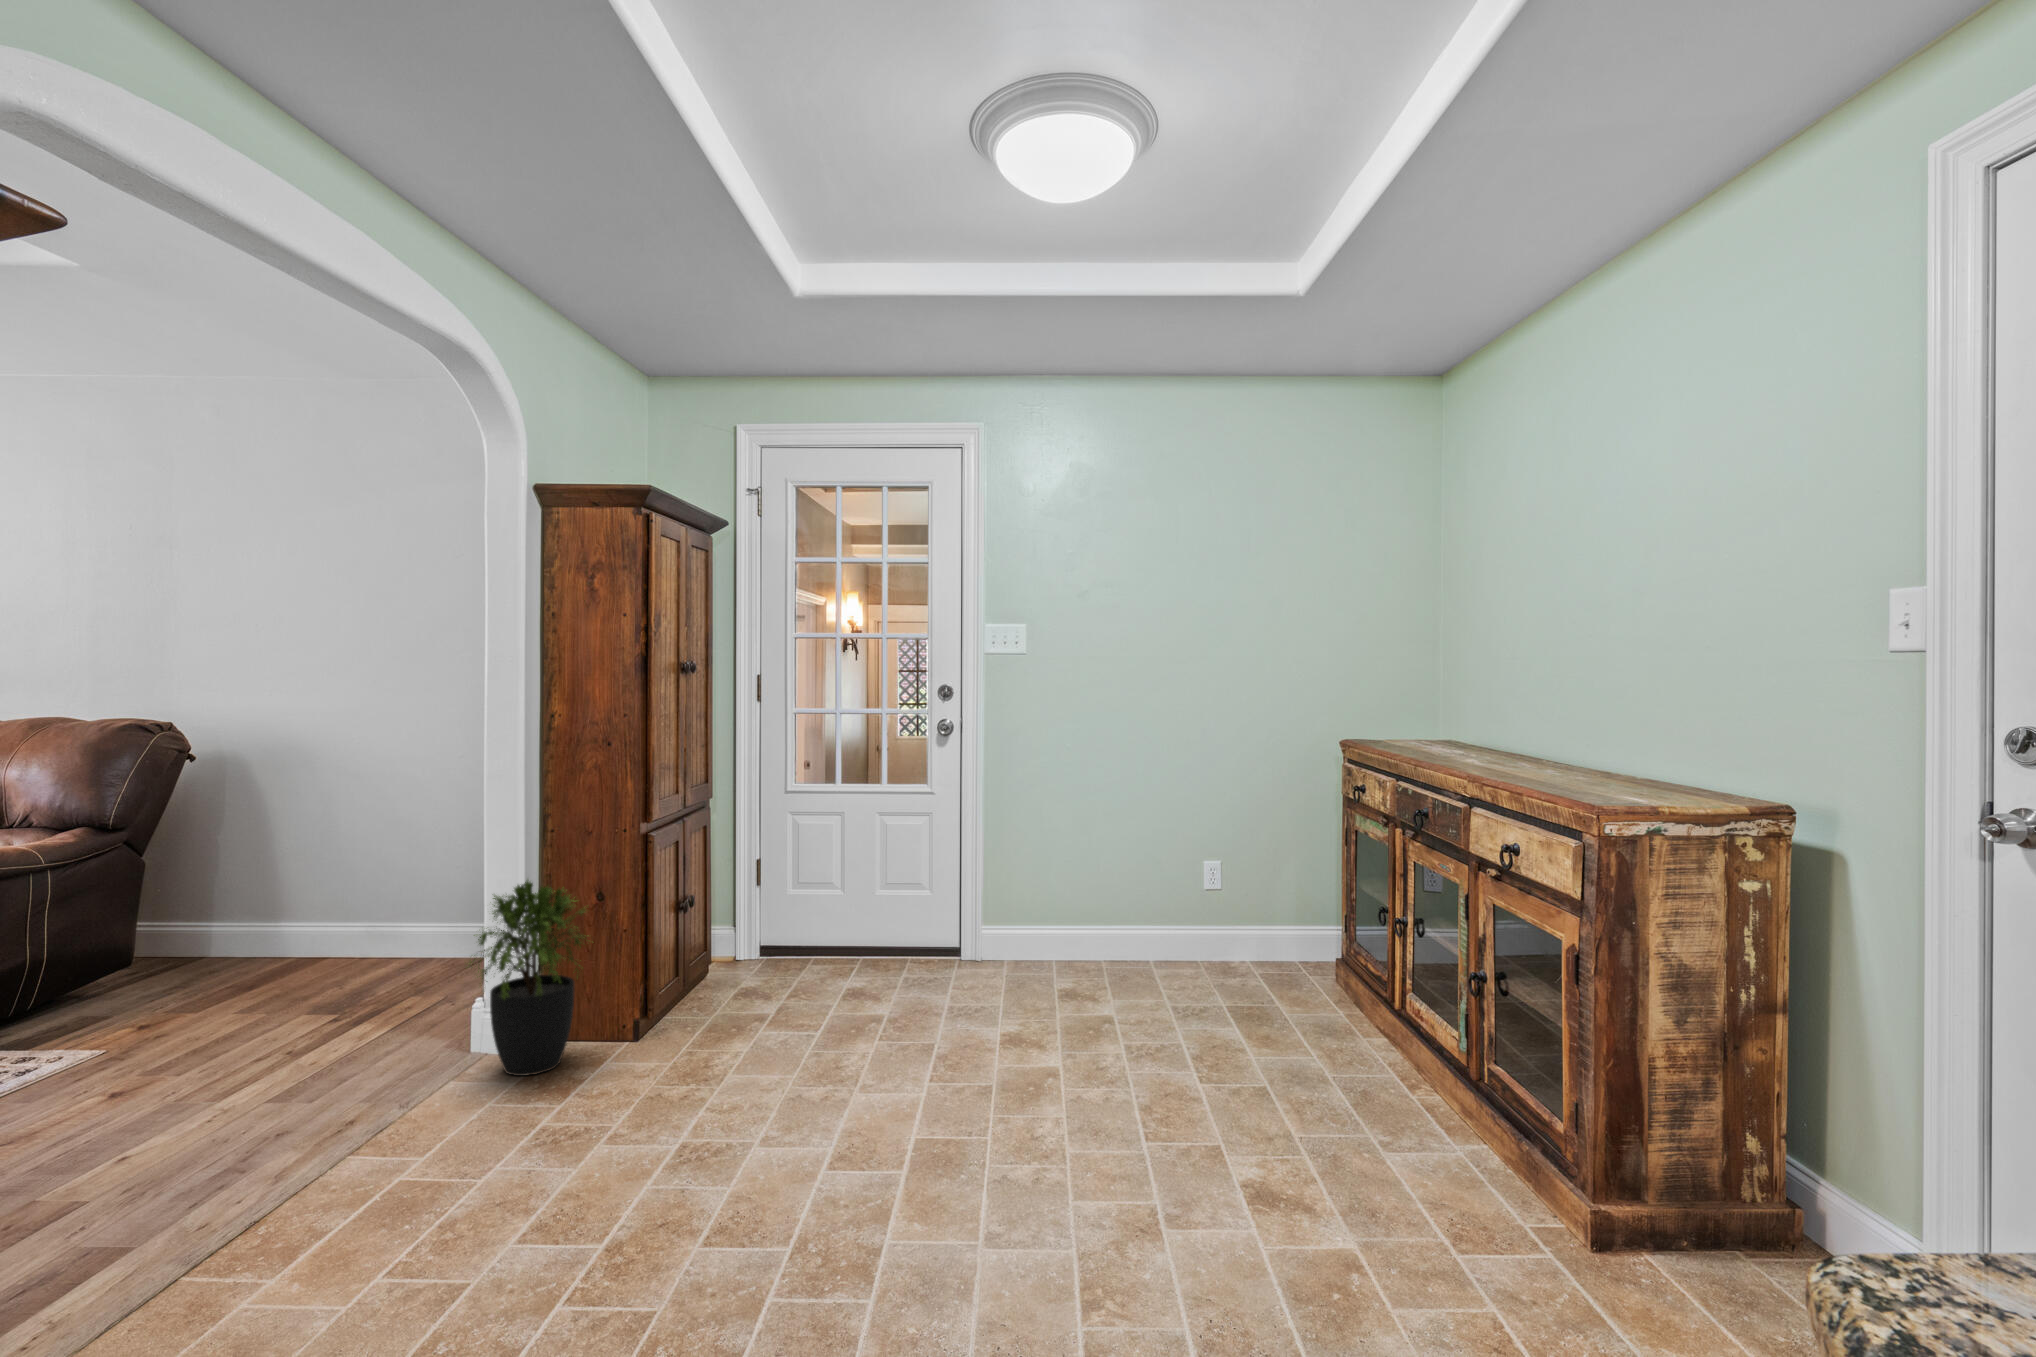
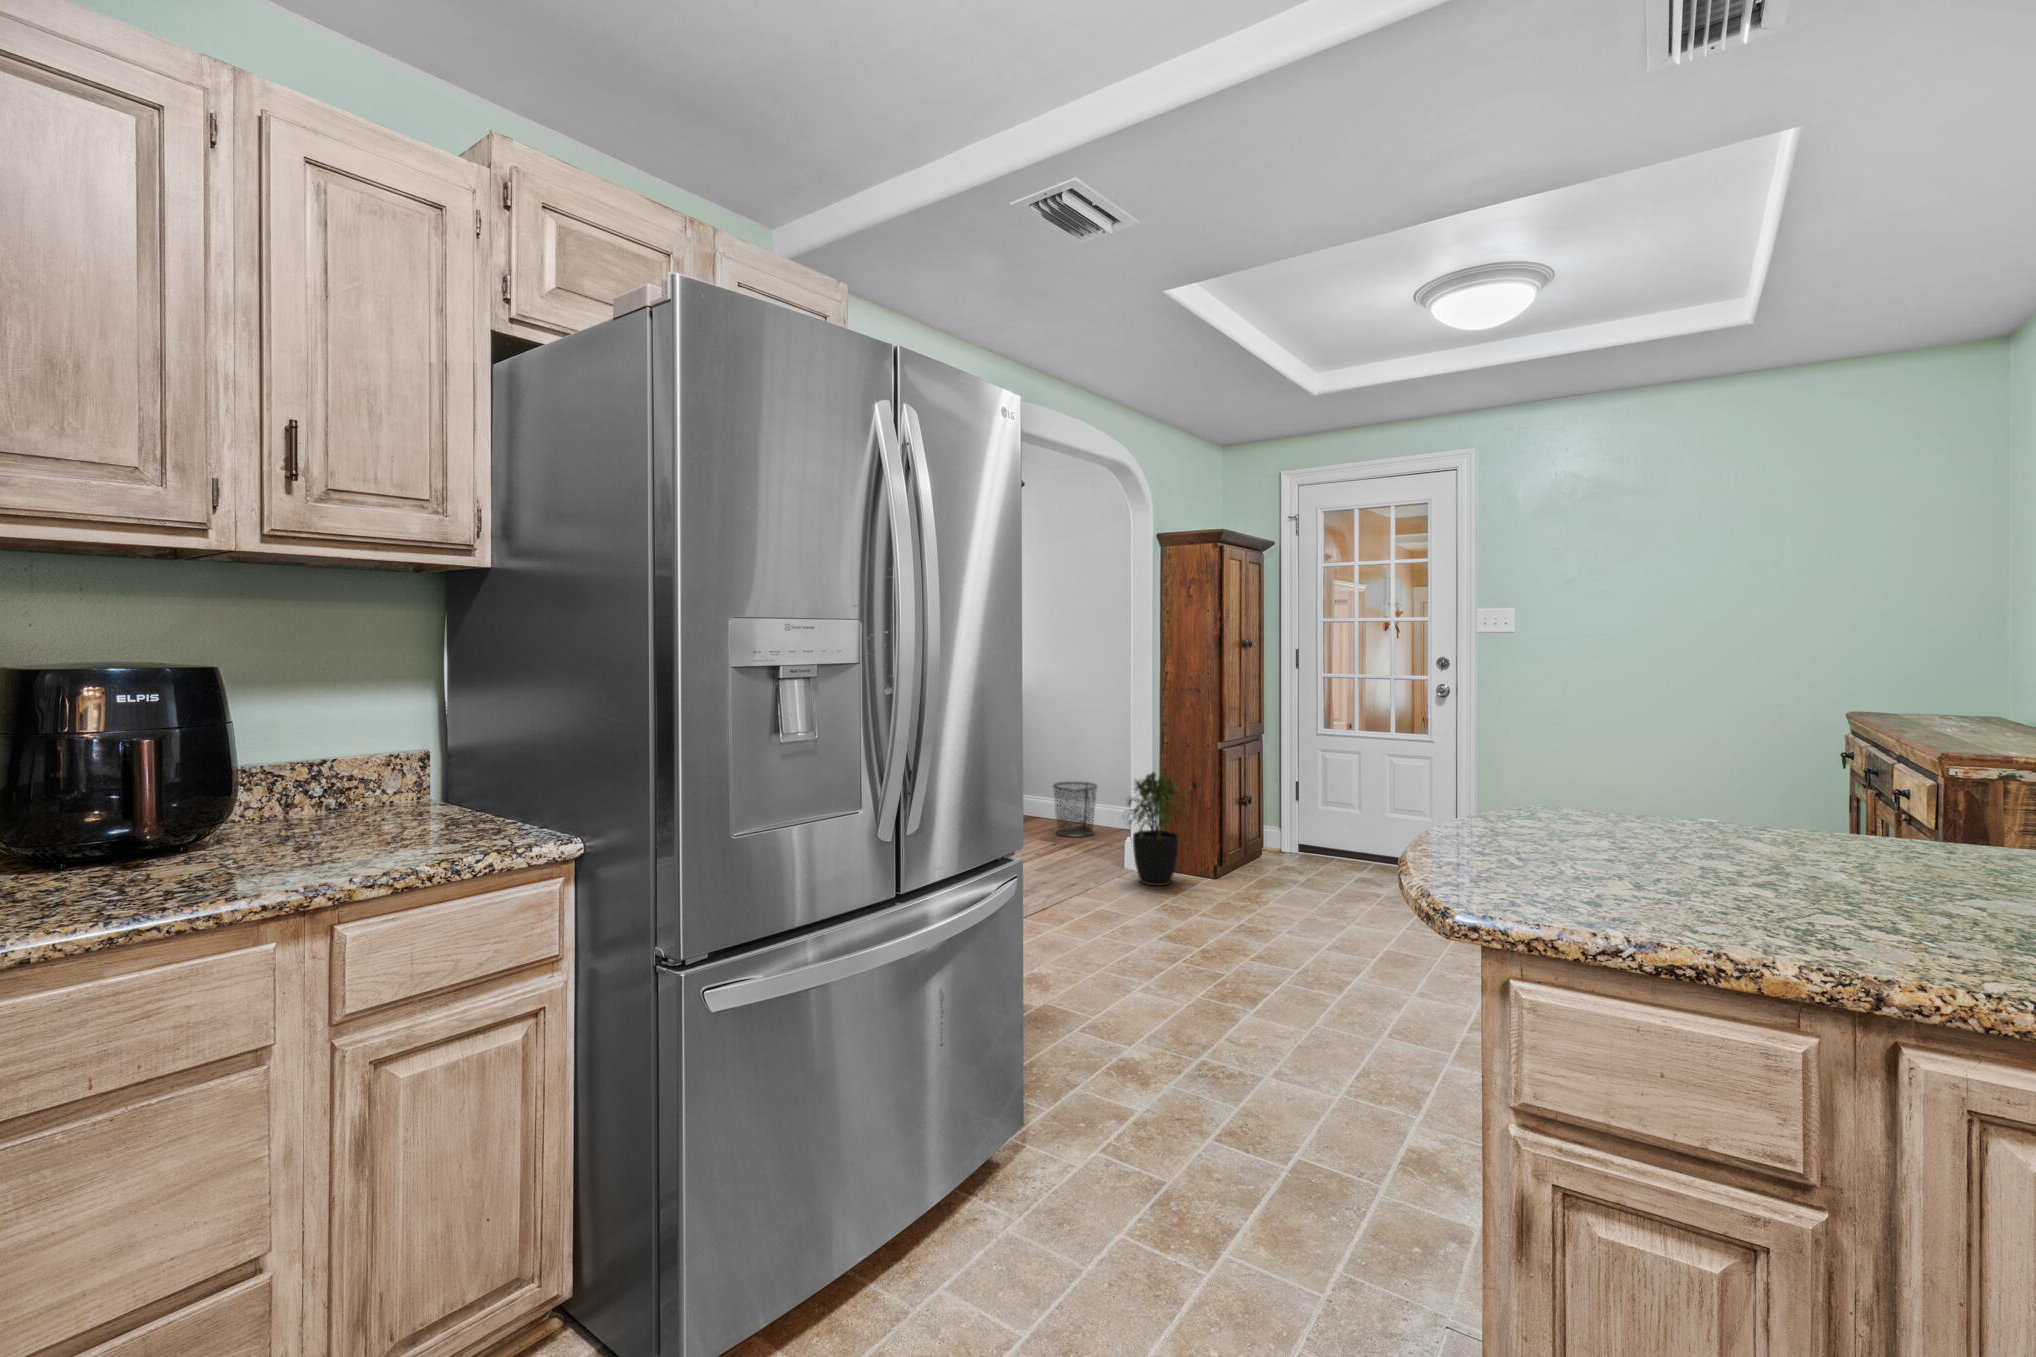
trash can: none [343,893,434,992] -> present [1053,782,1097,837]

